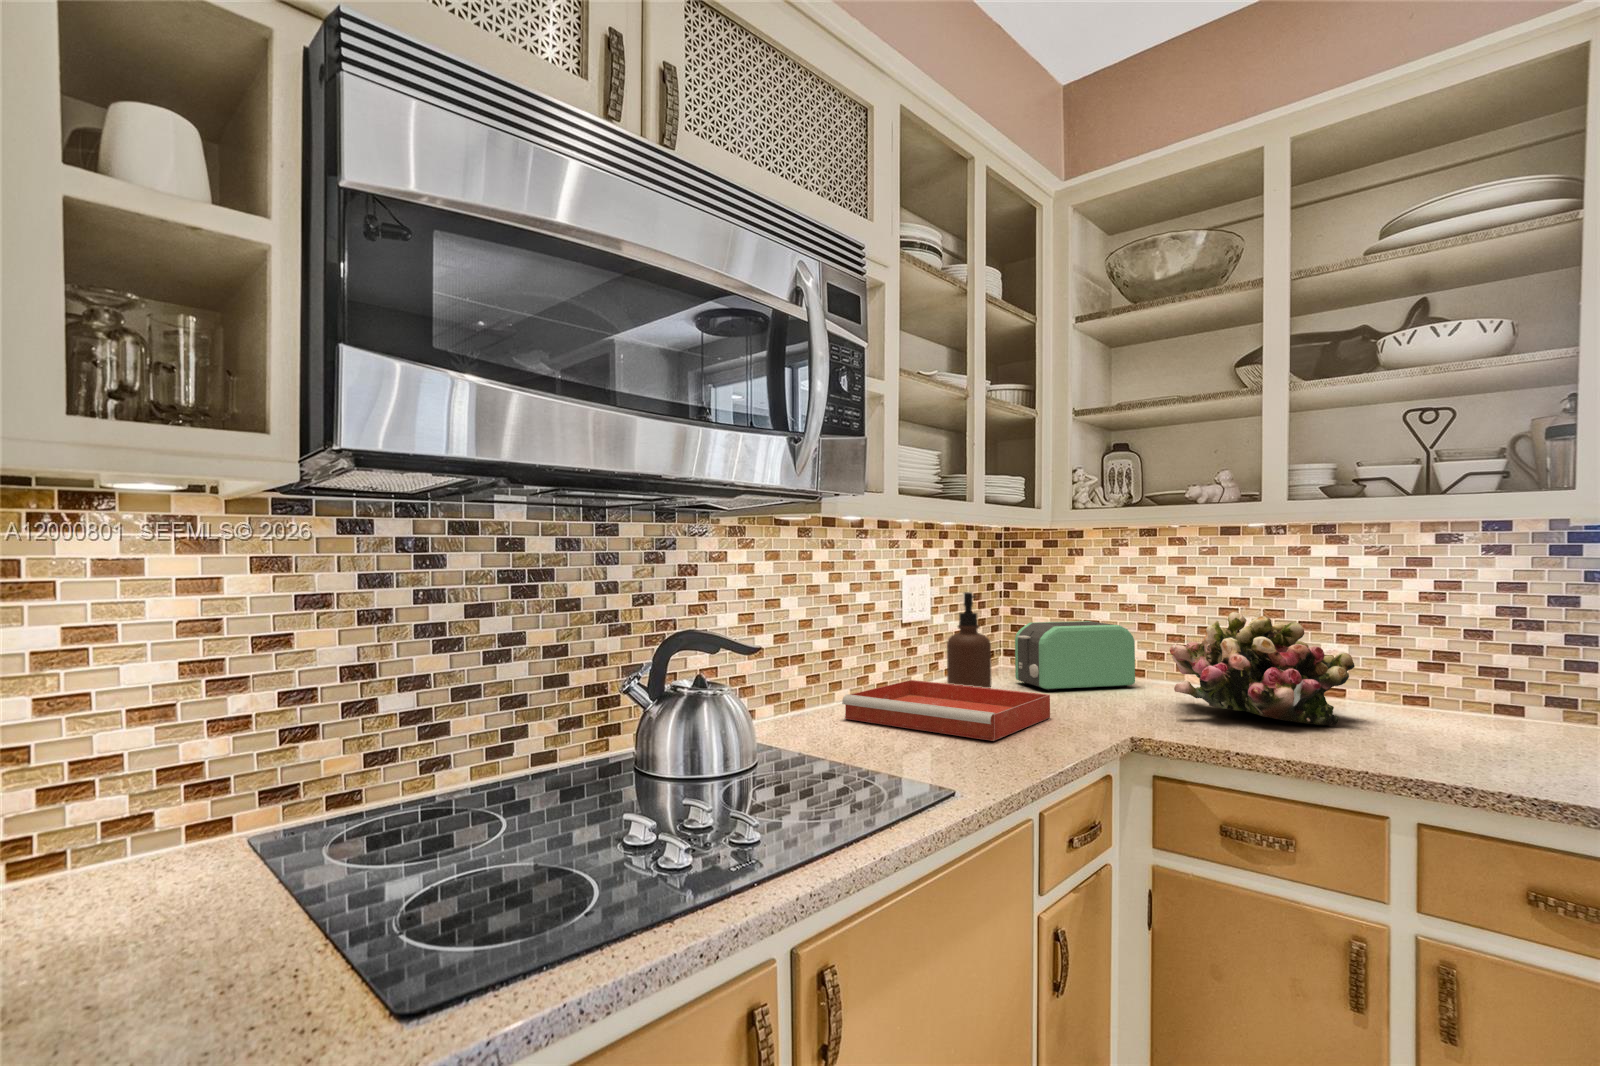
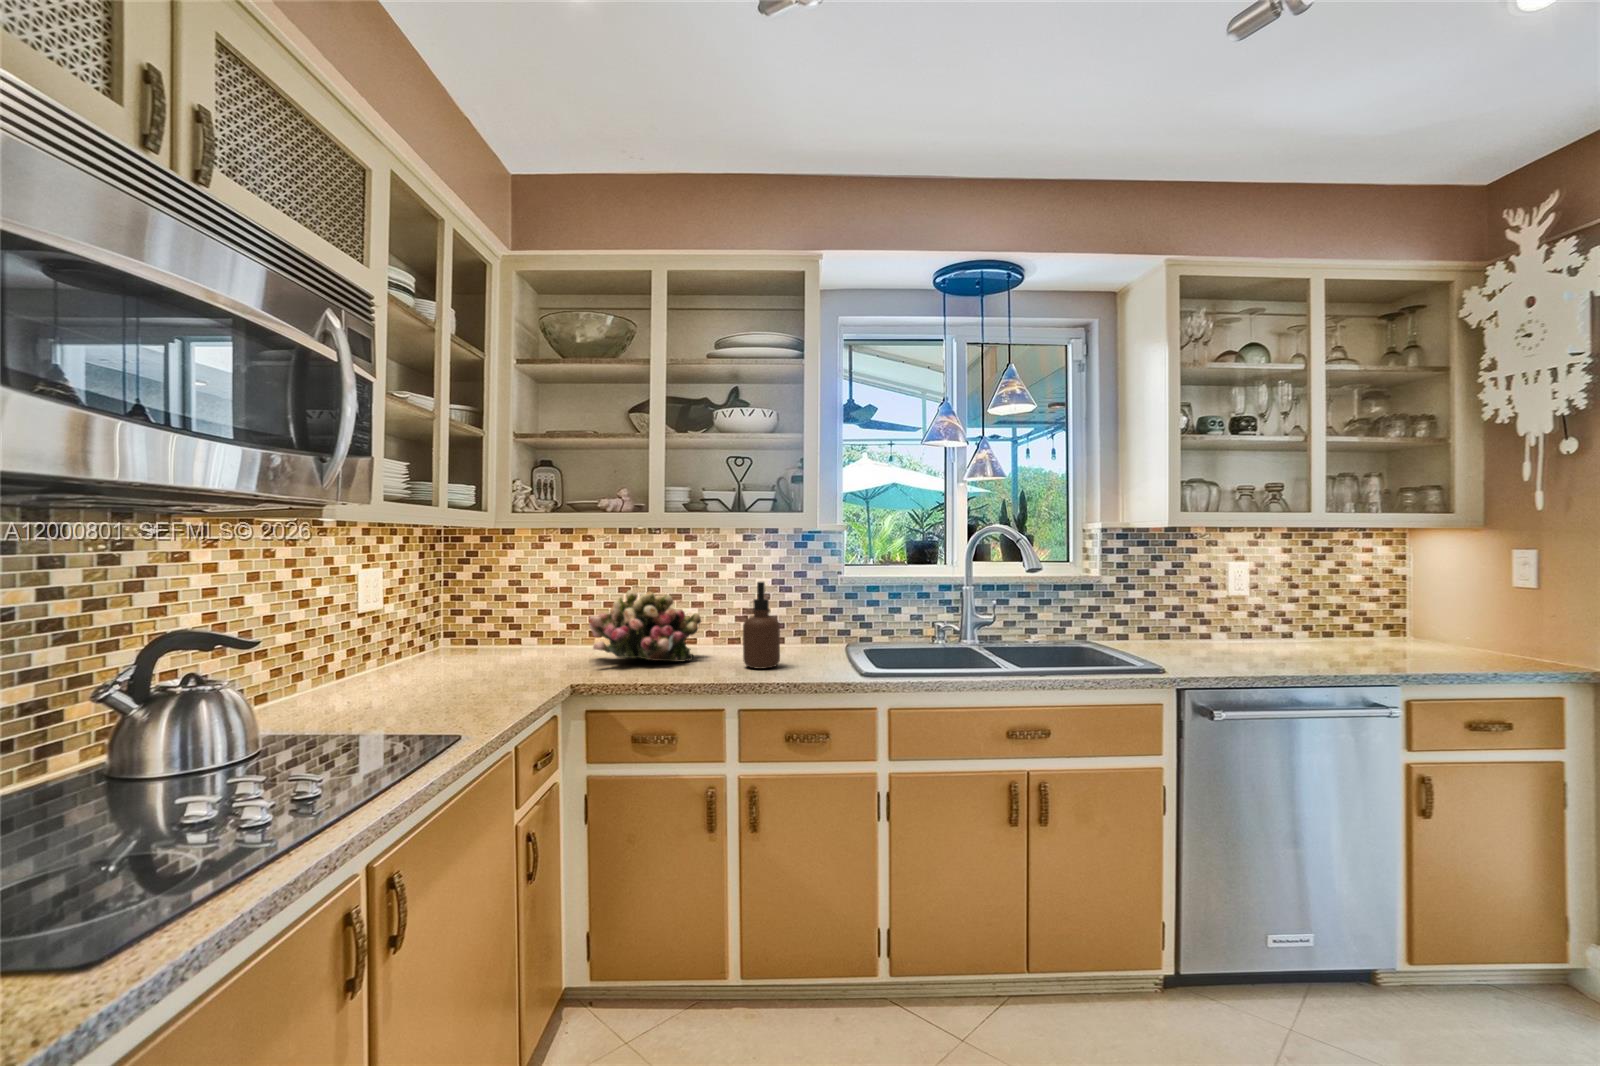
soap dispenser: present [947,592,991,688] -> present [743,582,780,669]
toaster: present [1015,621,1135,691] -> none [460,603,558,661]
tray: present [842,680,1050,741] -> none [312,662,503,704]

